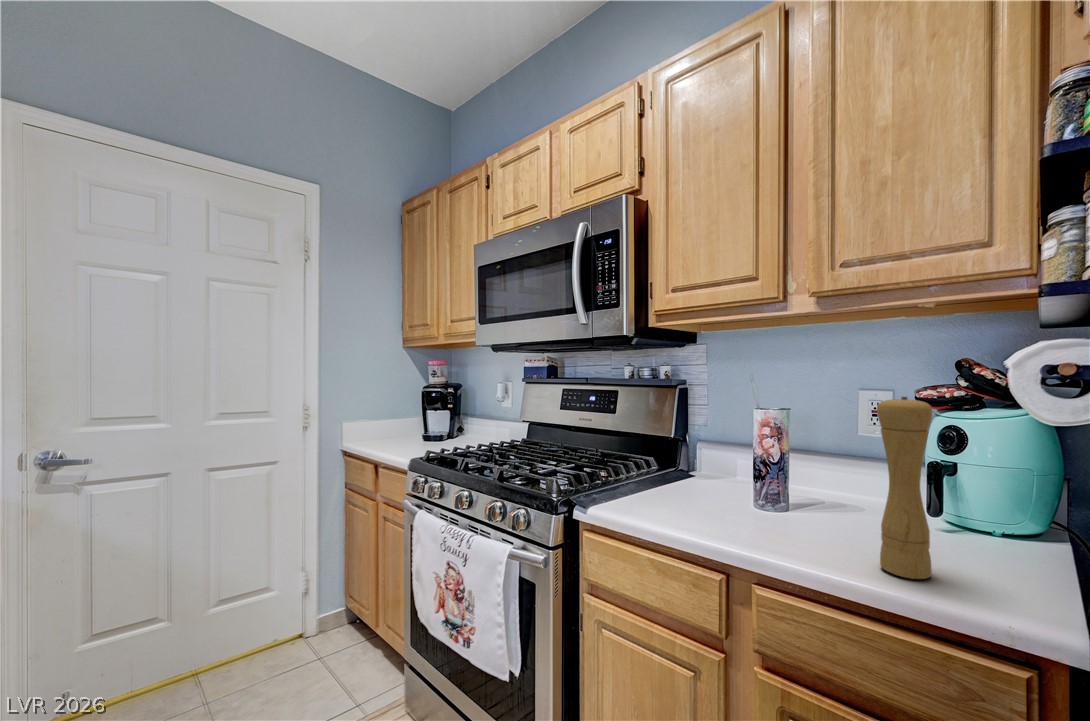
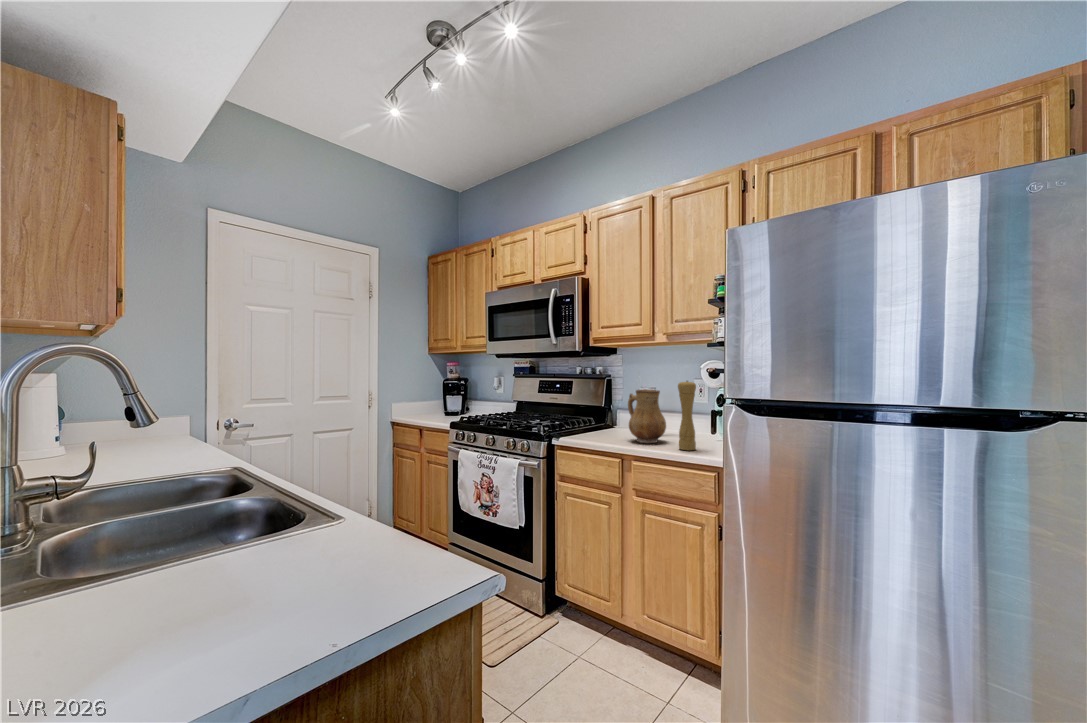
ceramic pitcher: none [732,412,828,537] -> present [628,389,666,443]

